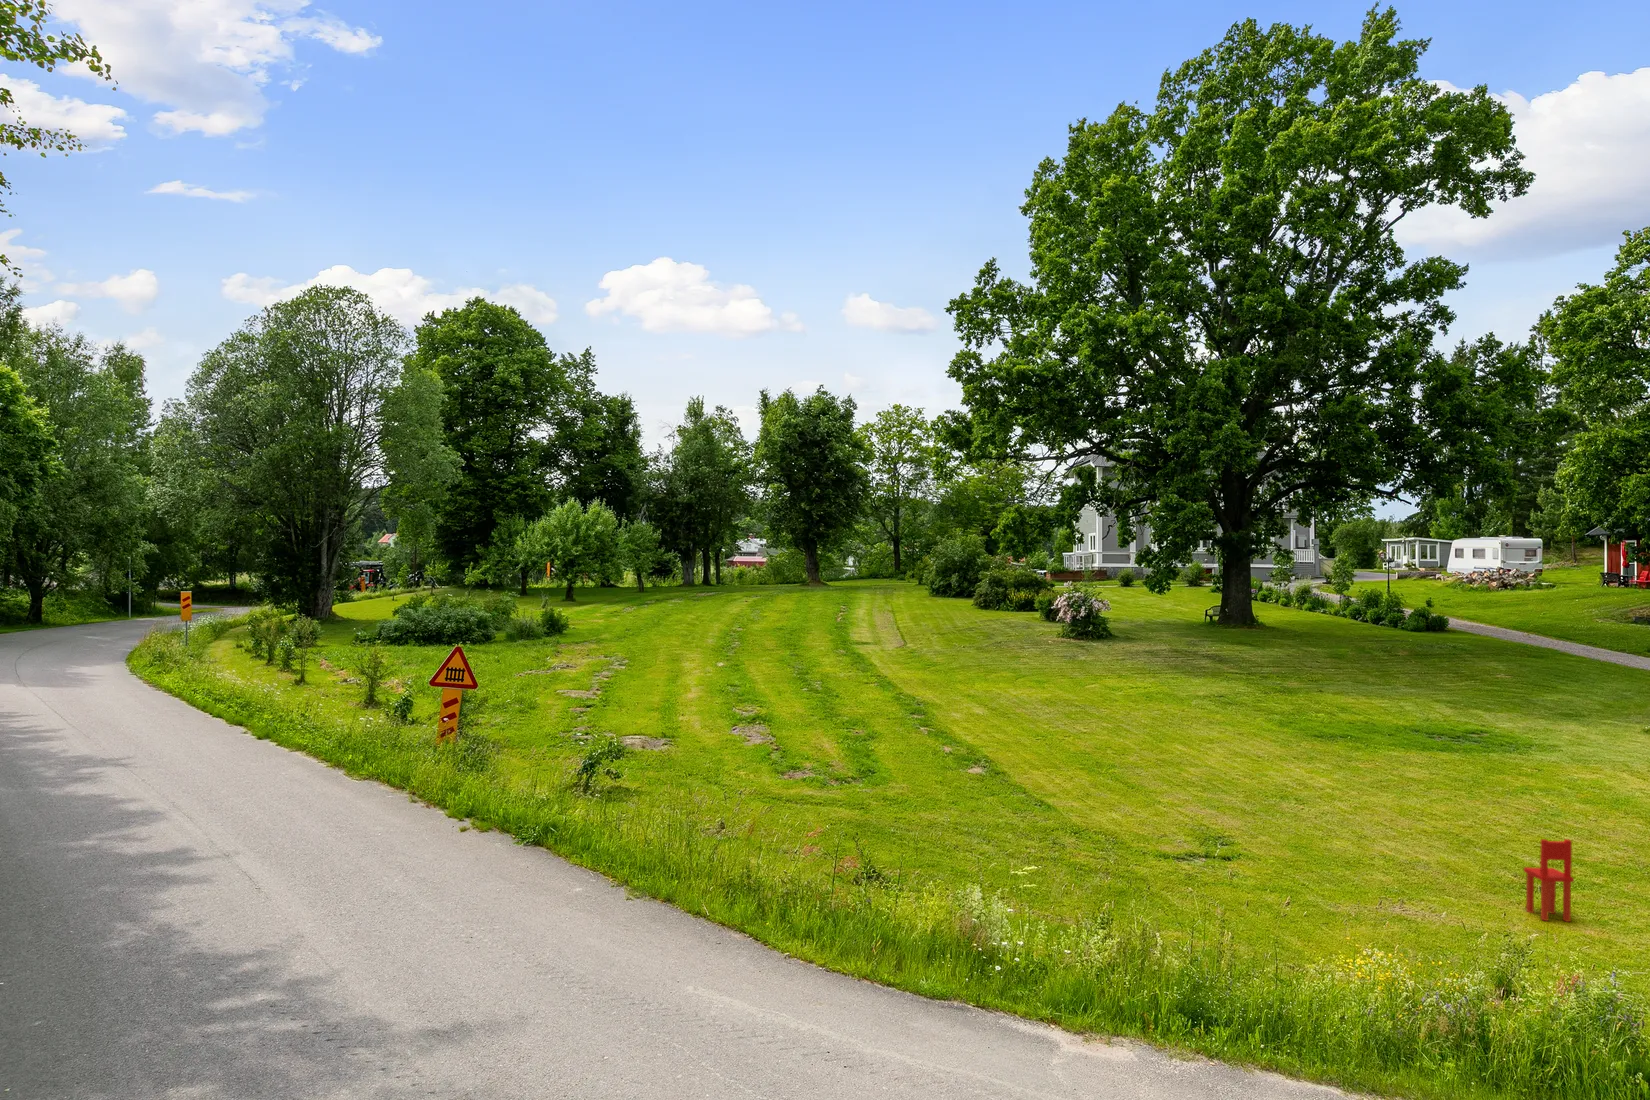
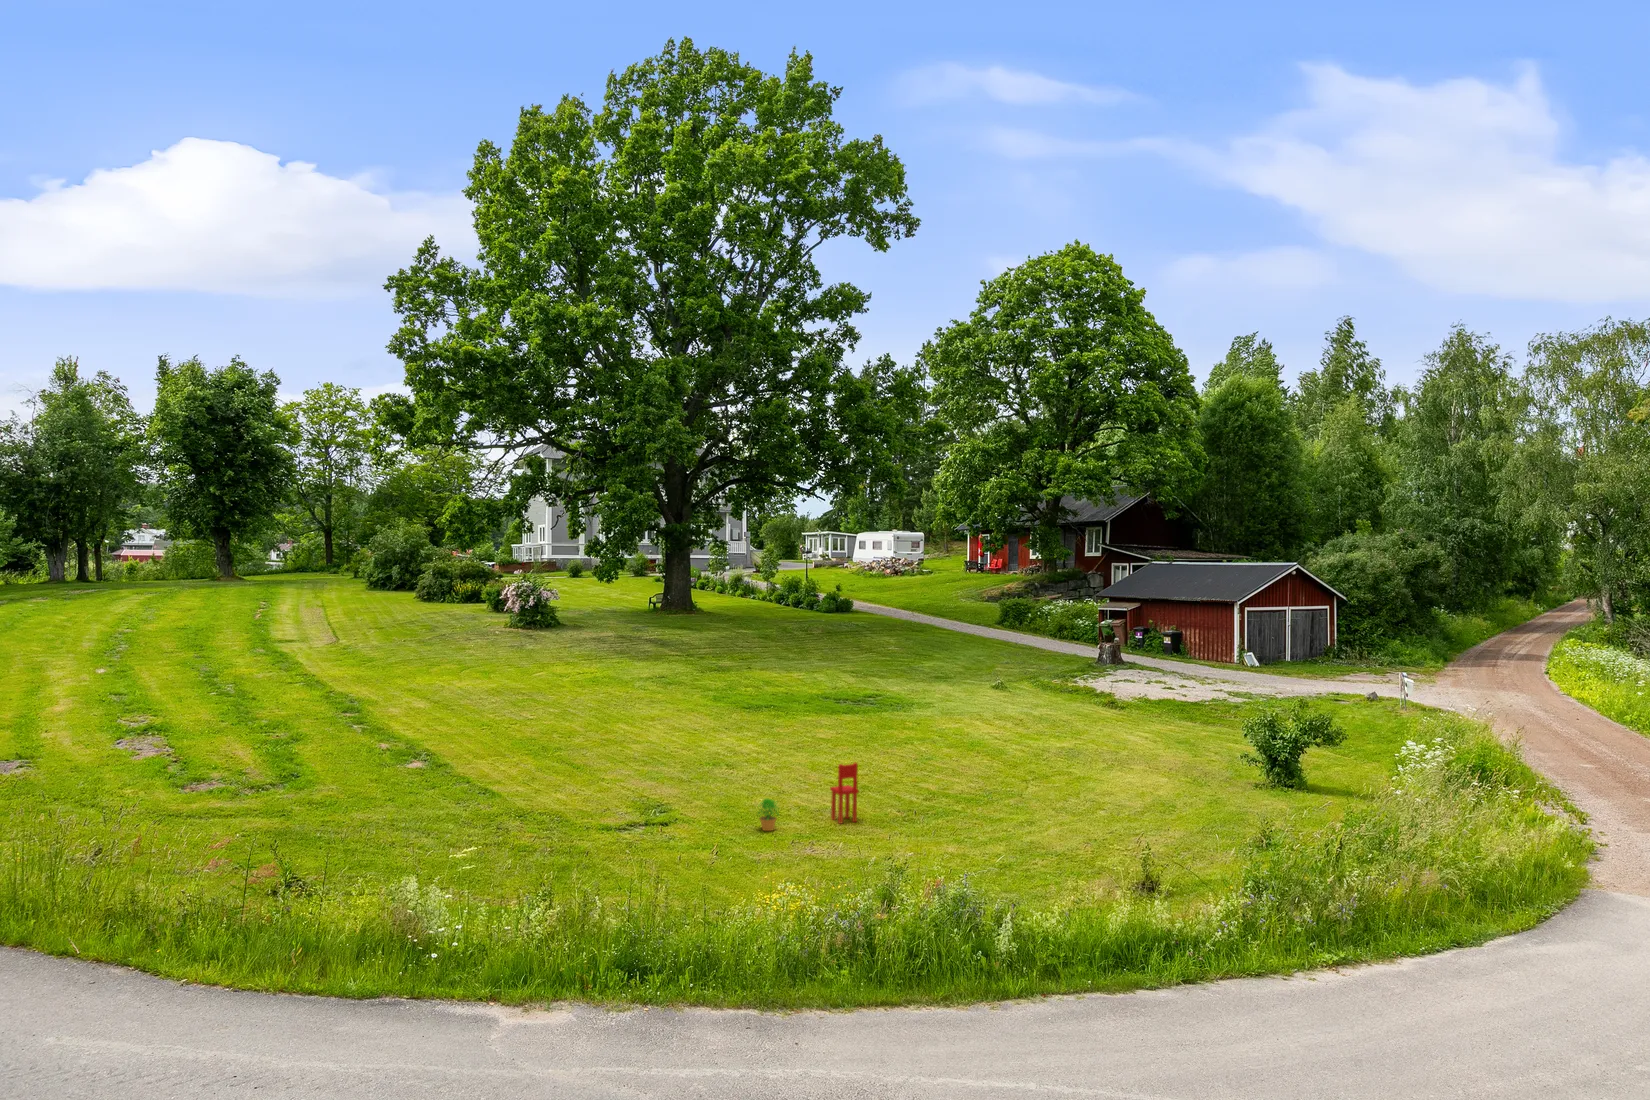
potted plant: none [1415,872,1455,917] -> present [758,798,779,831]

